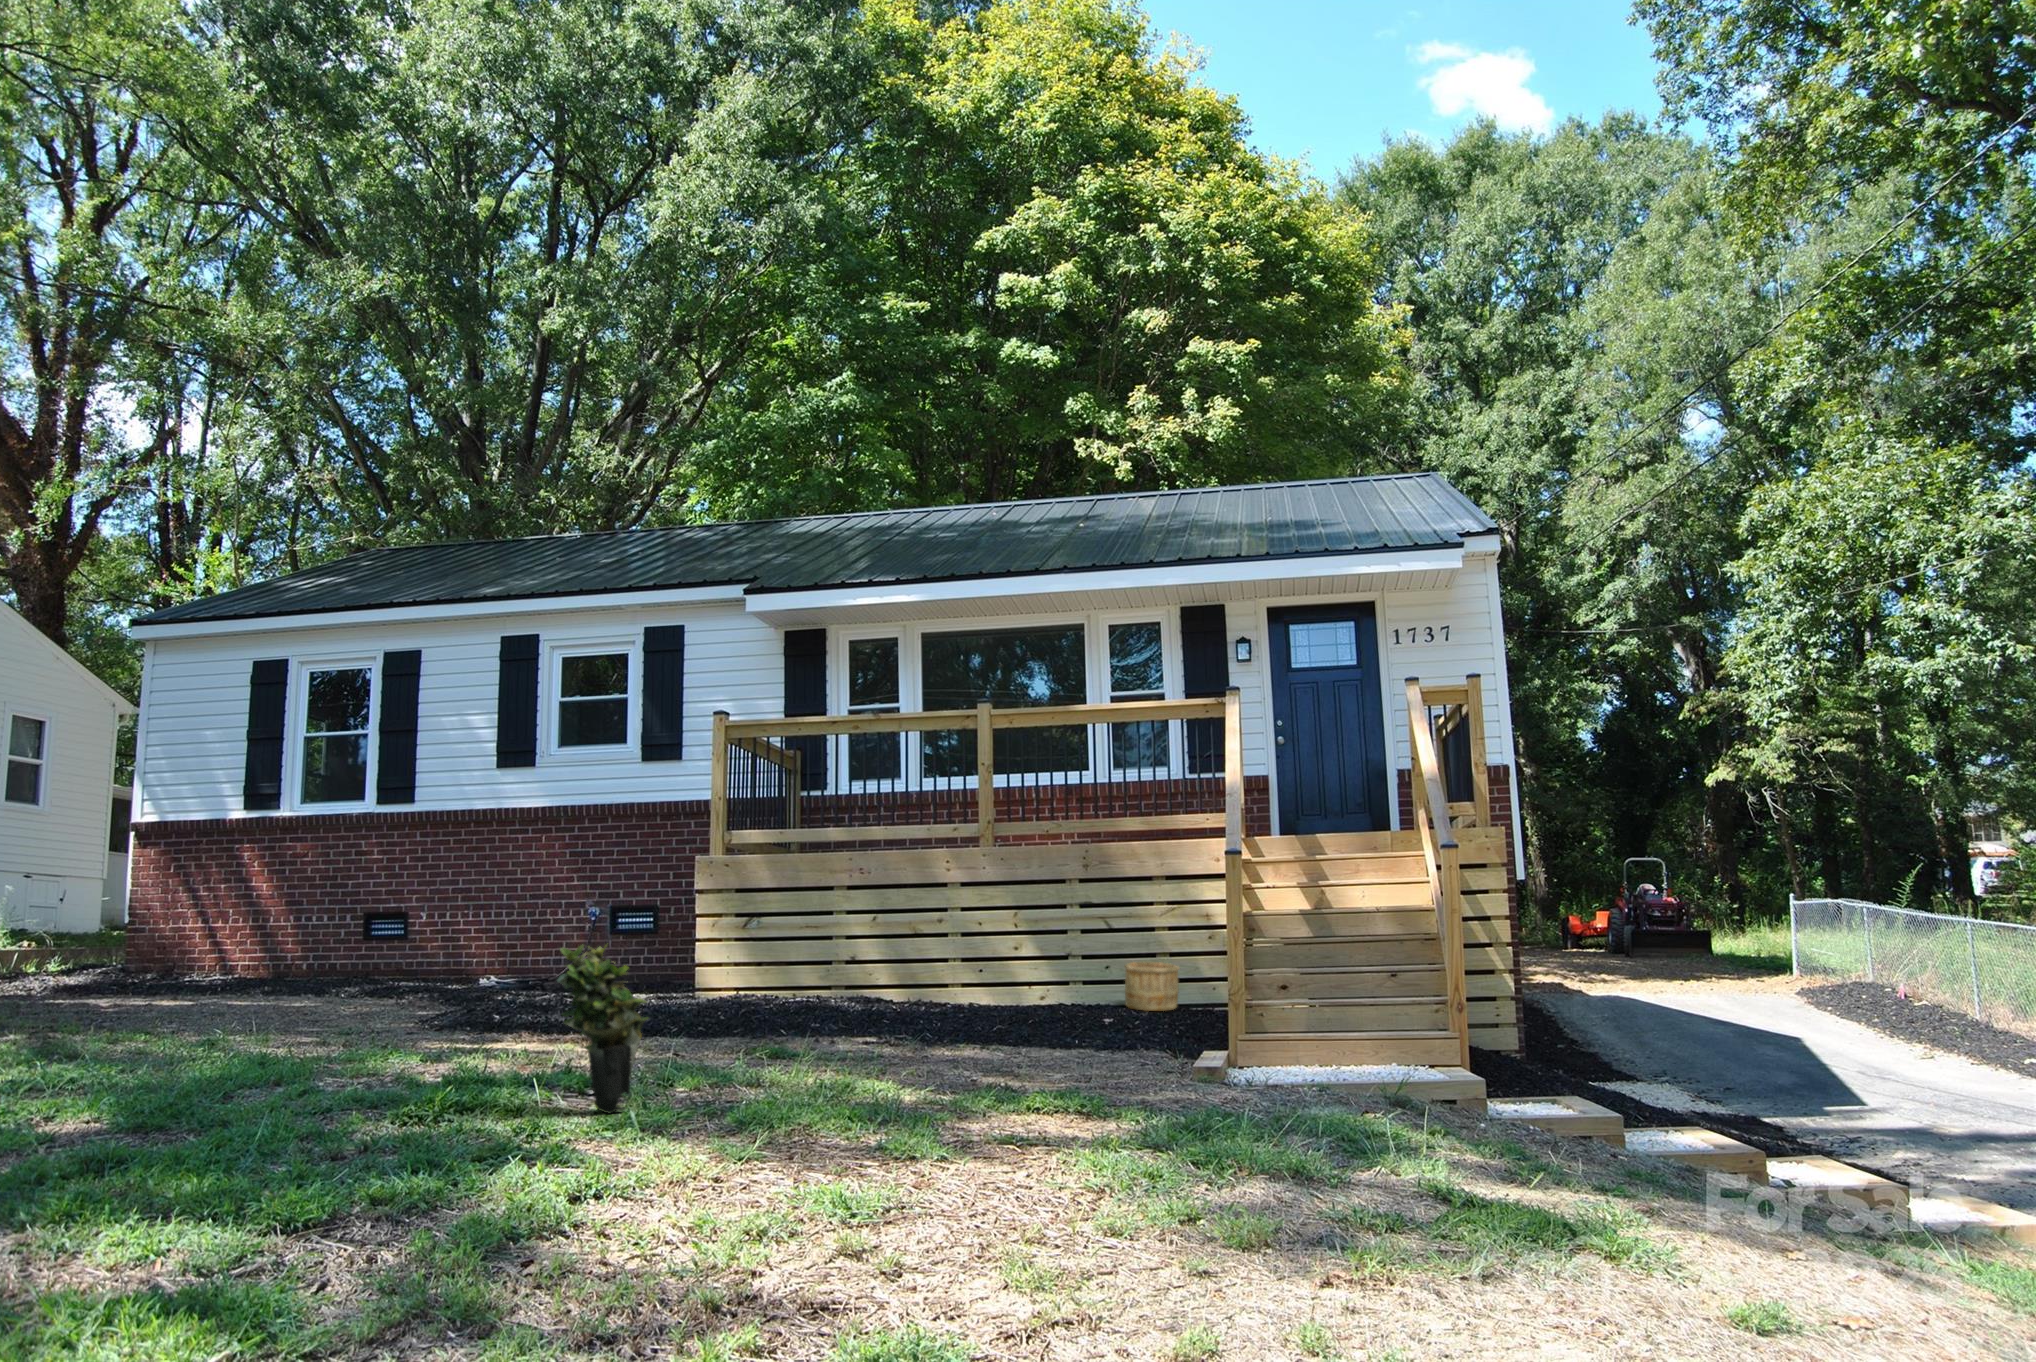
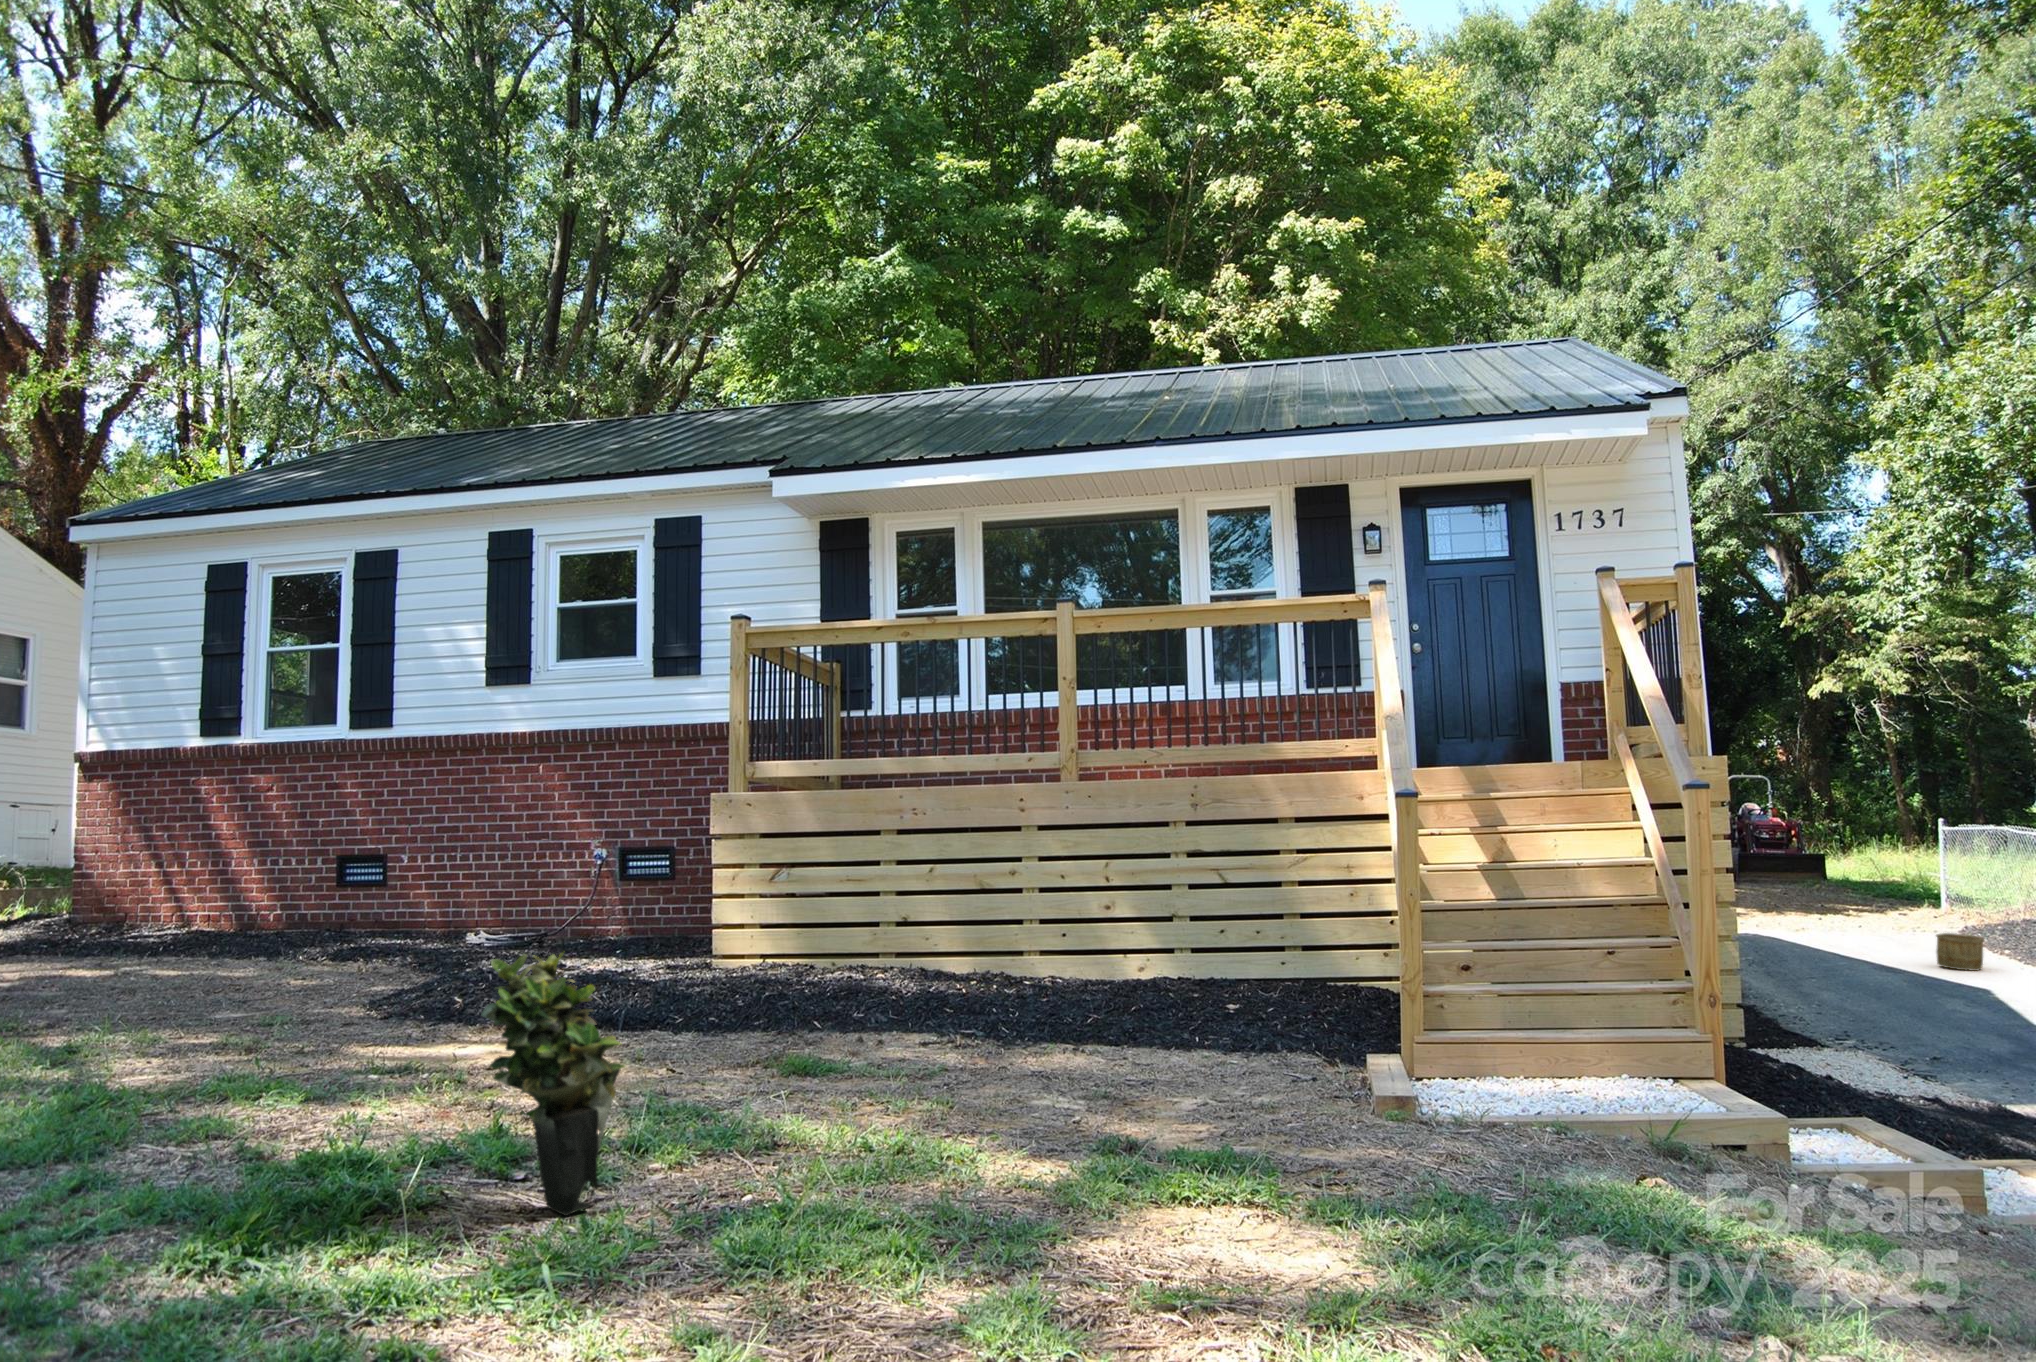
wooden bucket: present [1124,962,1180,1011] -> present [1936,933,1984,971]

